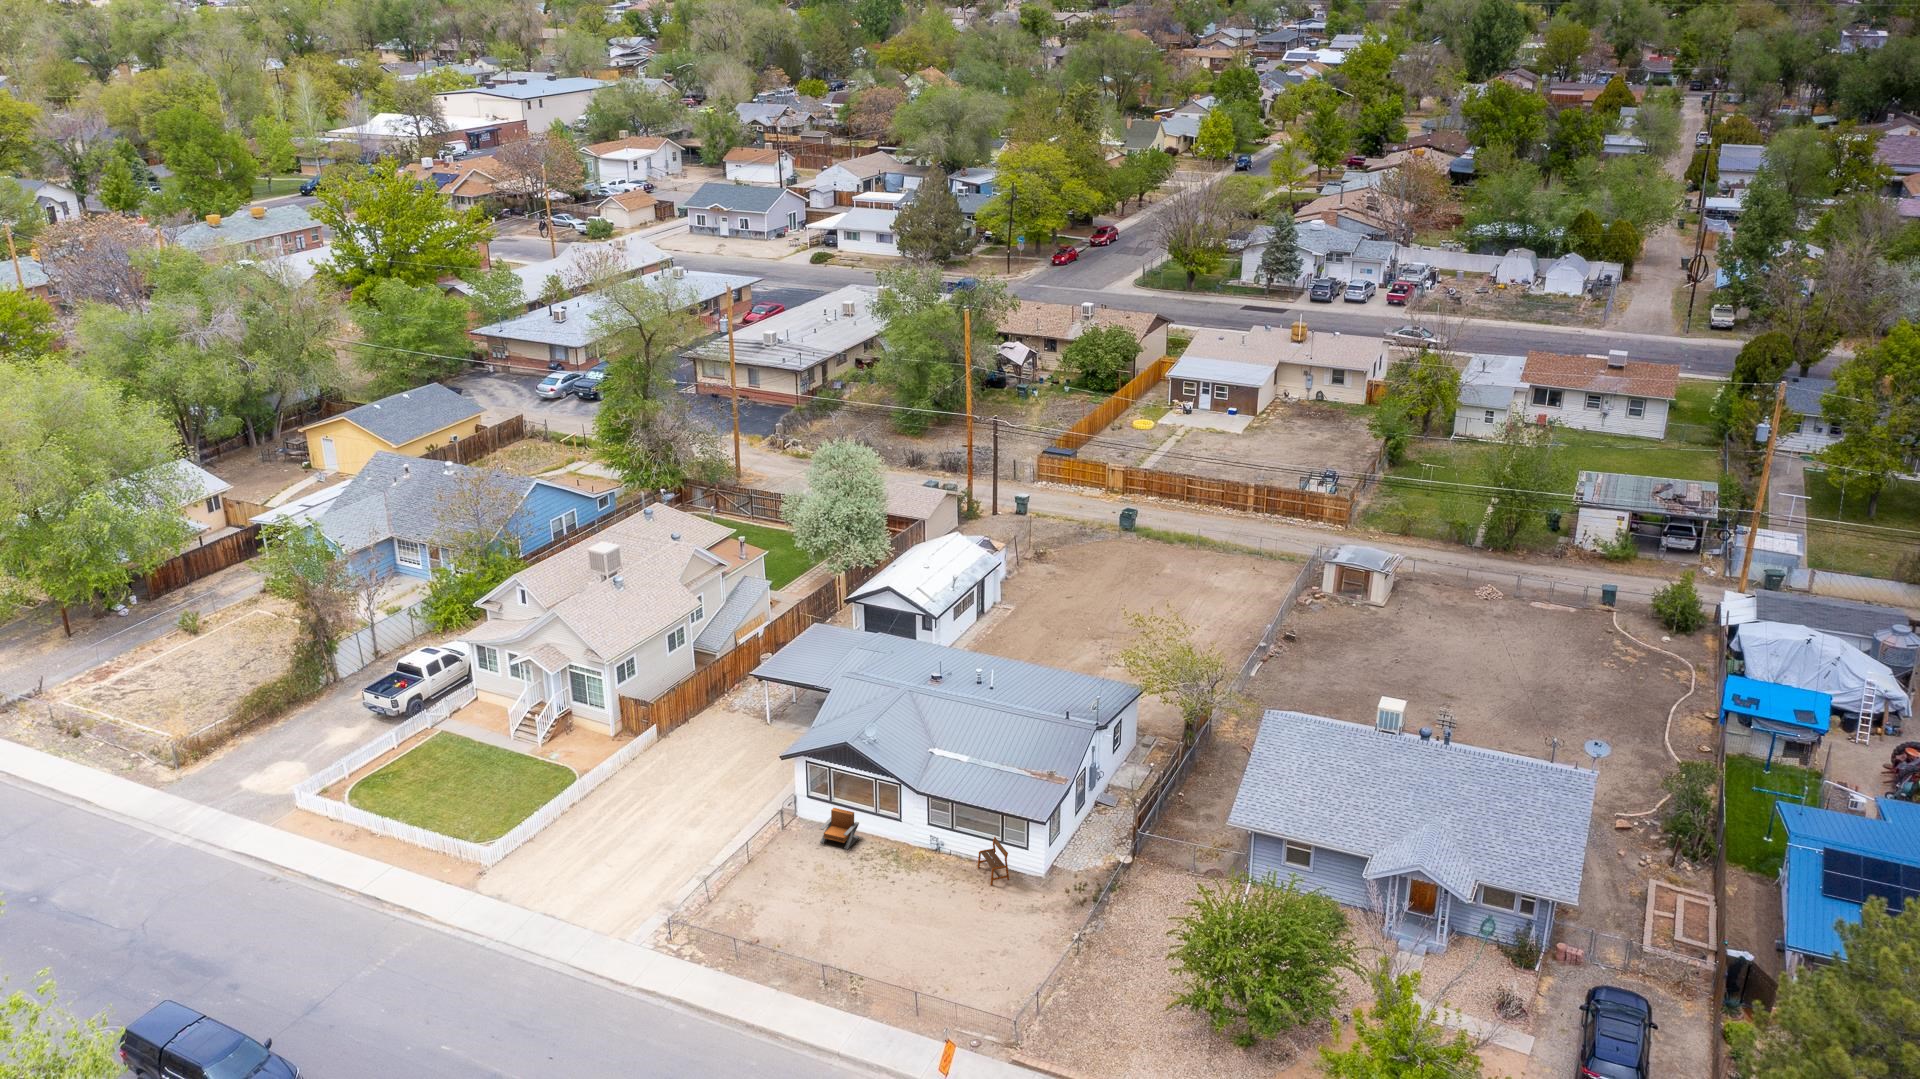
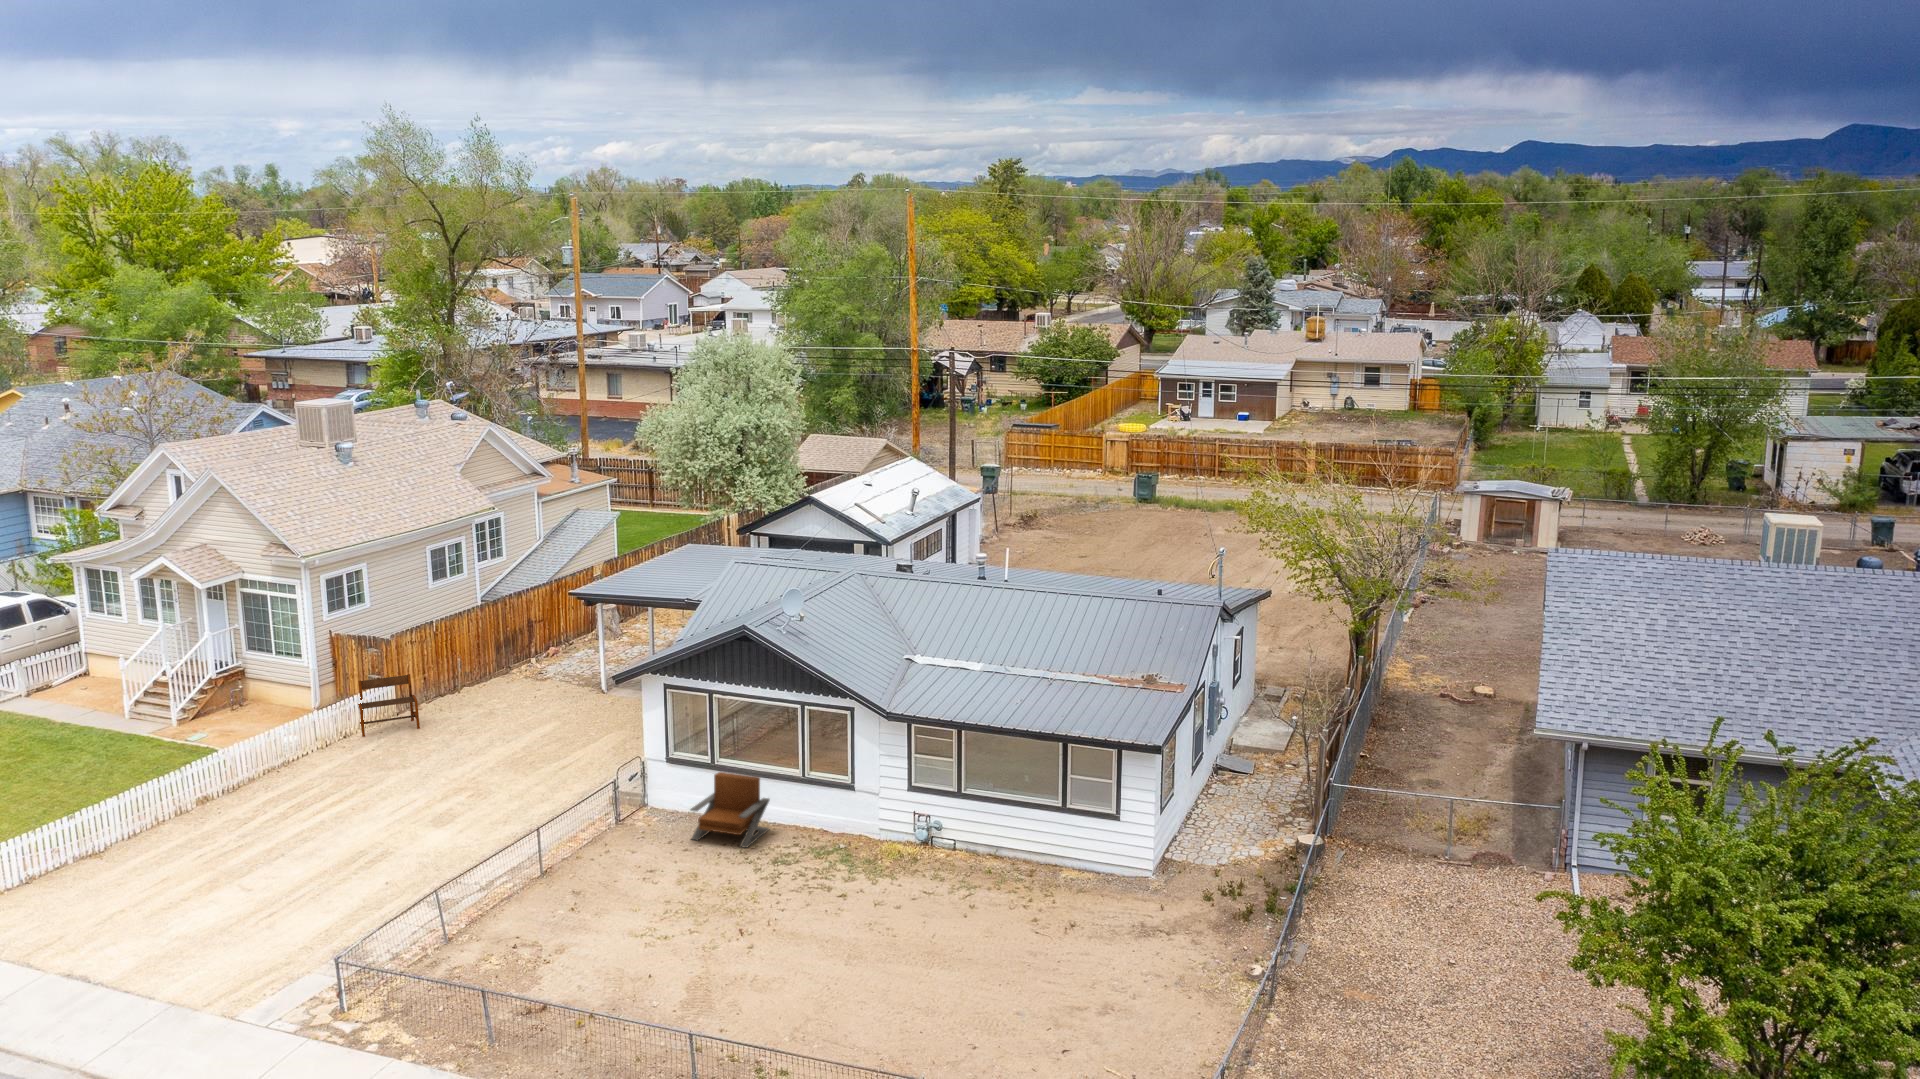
bench: present [978,837,1009,885] -> present [358,674,420,737]

